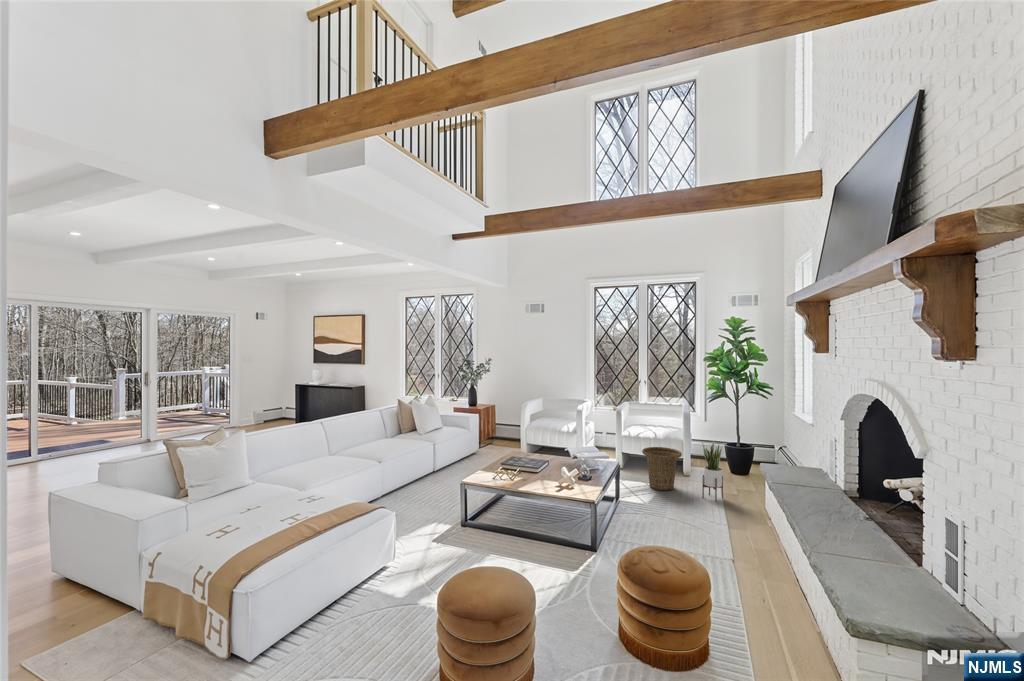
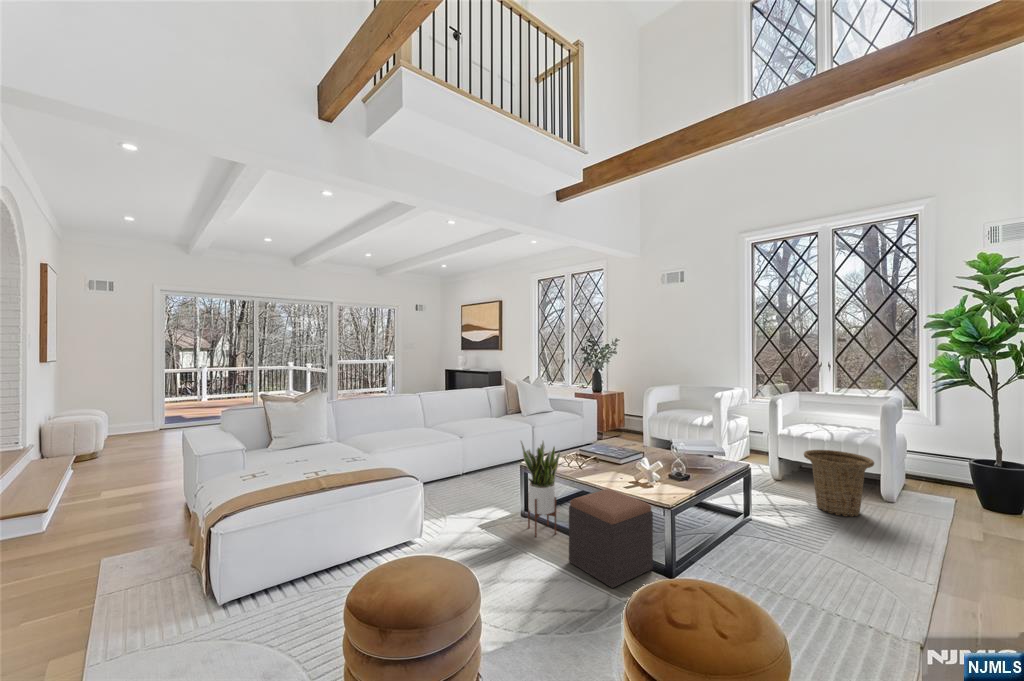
potted plant: present [702,441,723,501] -> present [521,441,560,537]
footstool: none [516,495,572,563] -> present [569,489,653,588]

